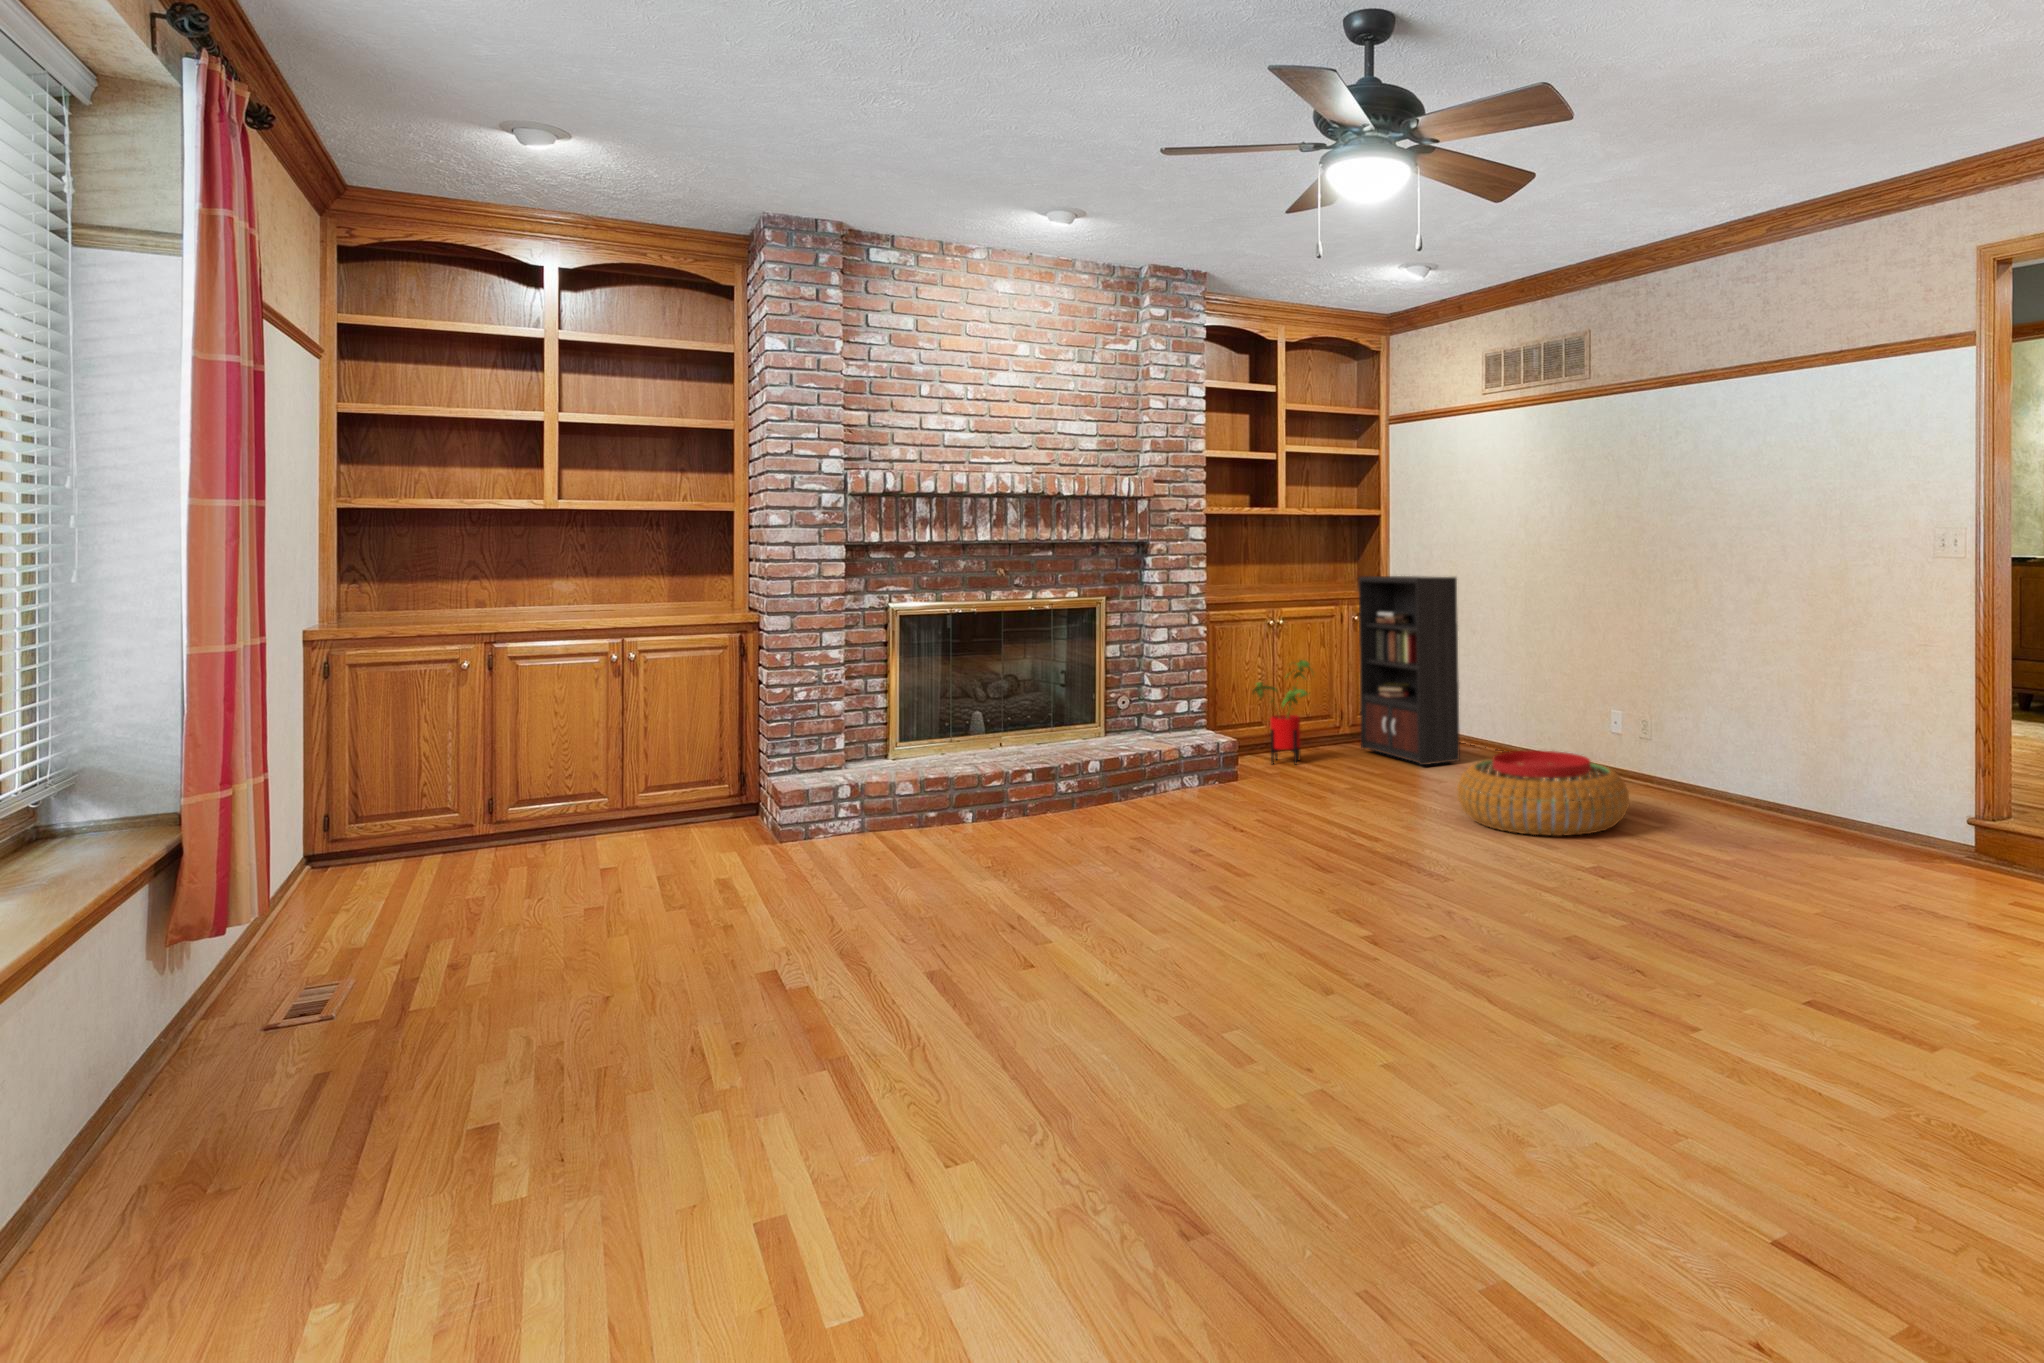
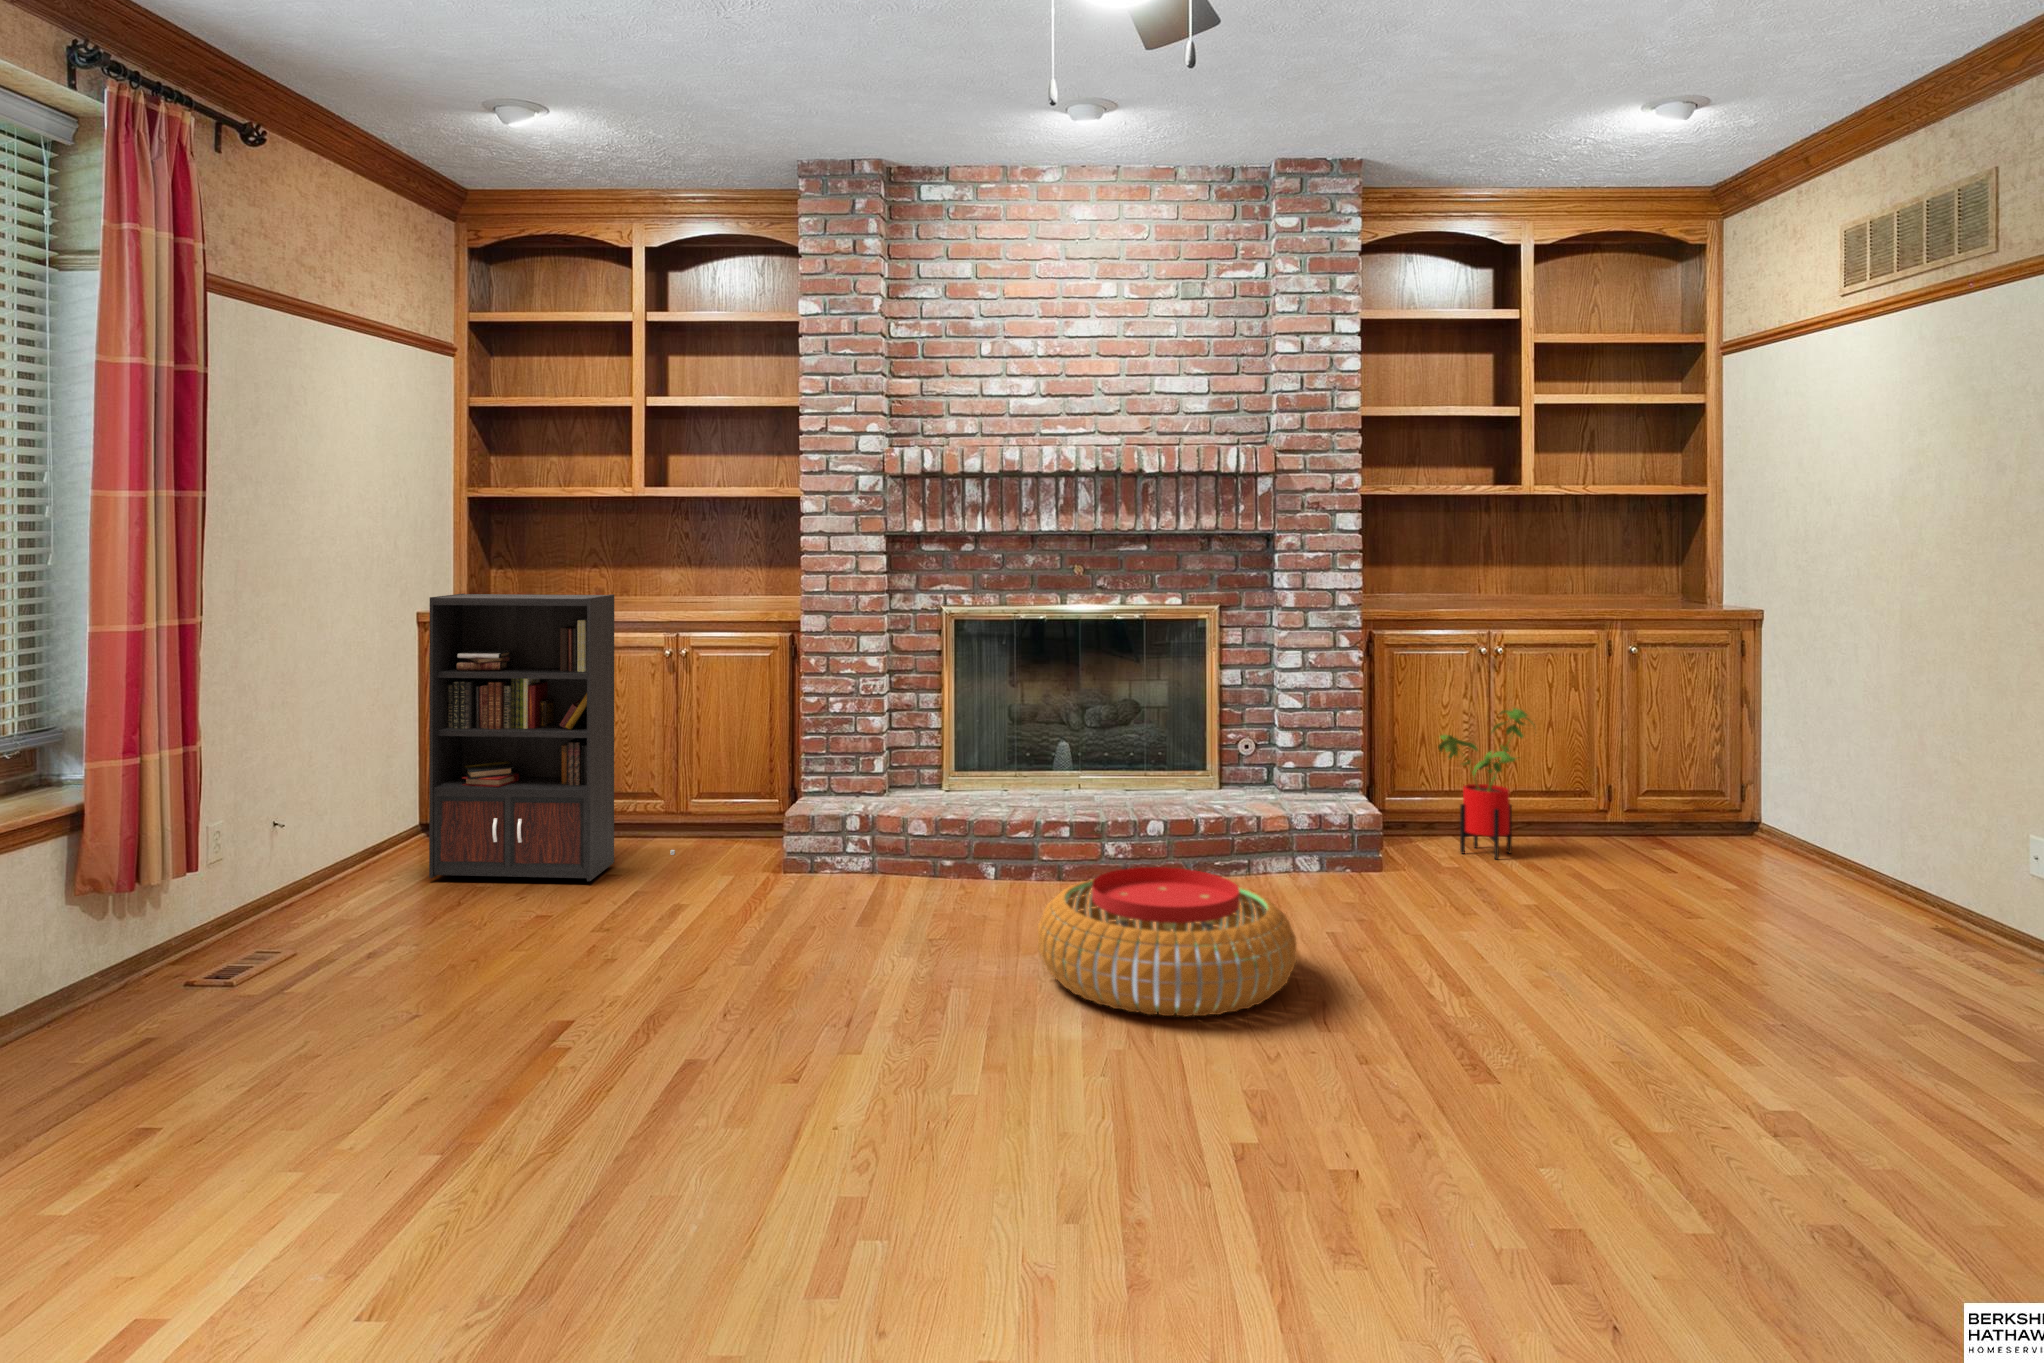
bookcase: present [1358,576,1460,765] -> present [429,594,675,881]
pouf: present [1457,750,1629,836] -> present [1038,867,1297,1017]

